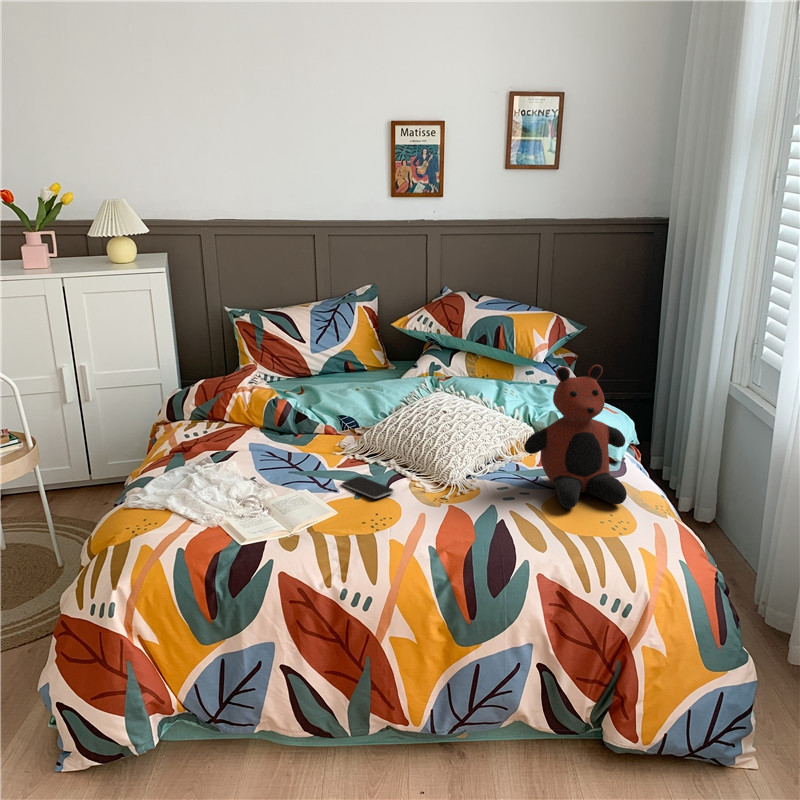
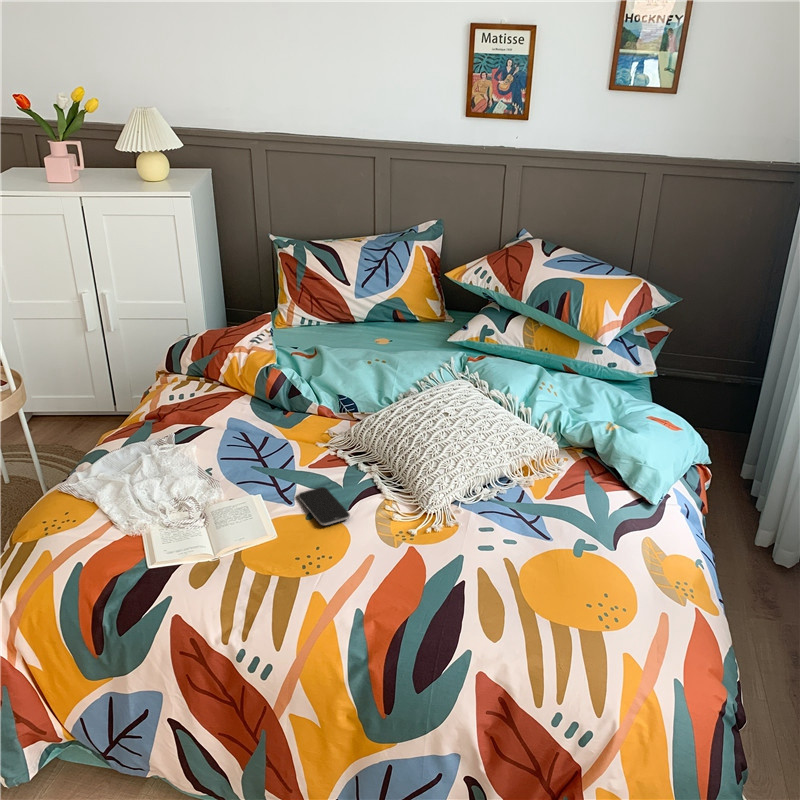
teddy bear: present [524,365,627,508] -> none [512,398,649,584]

